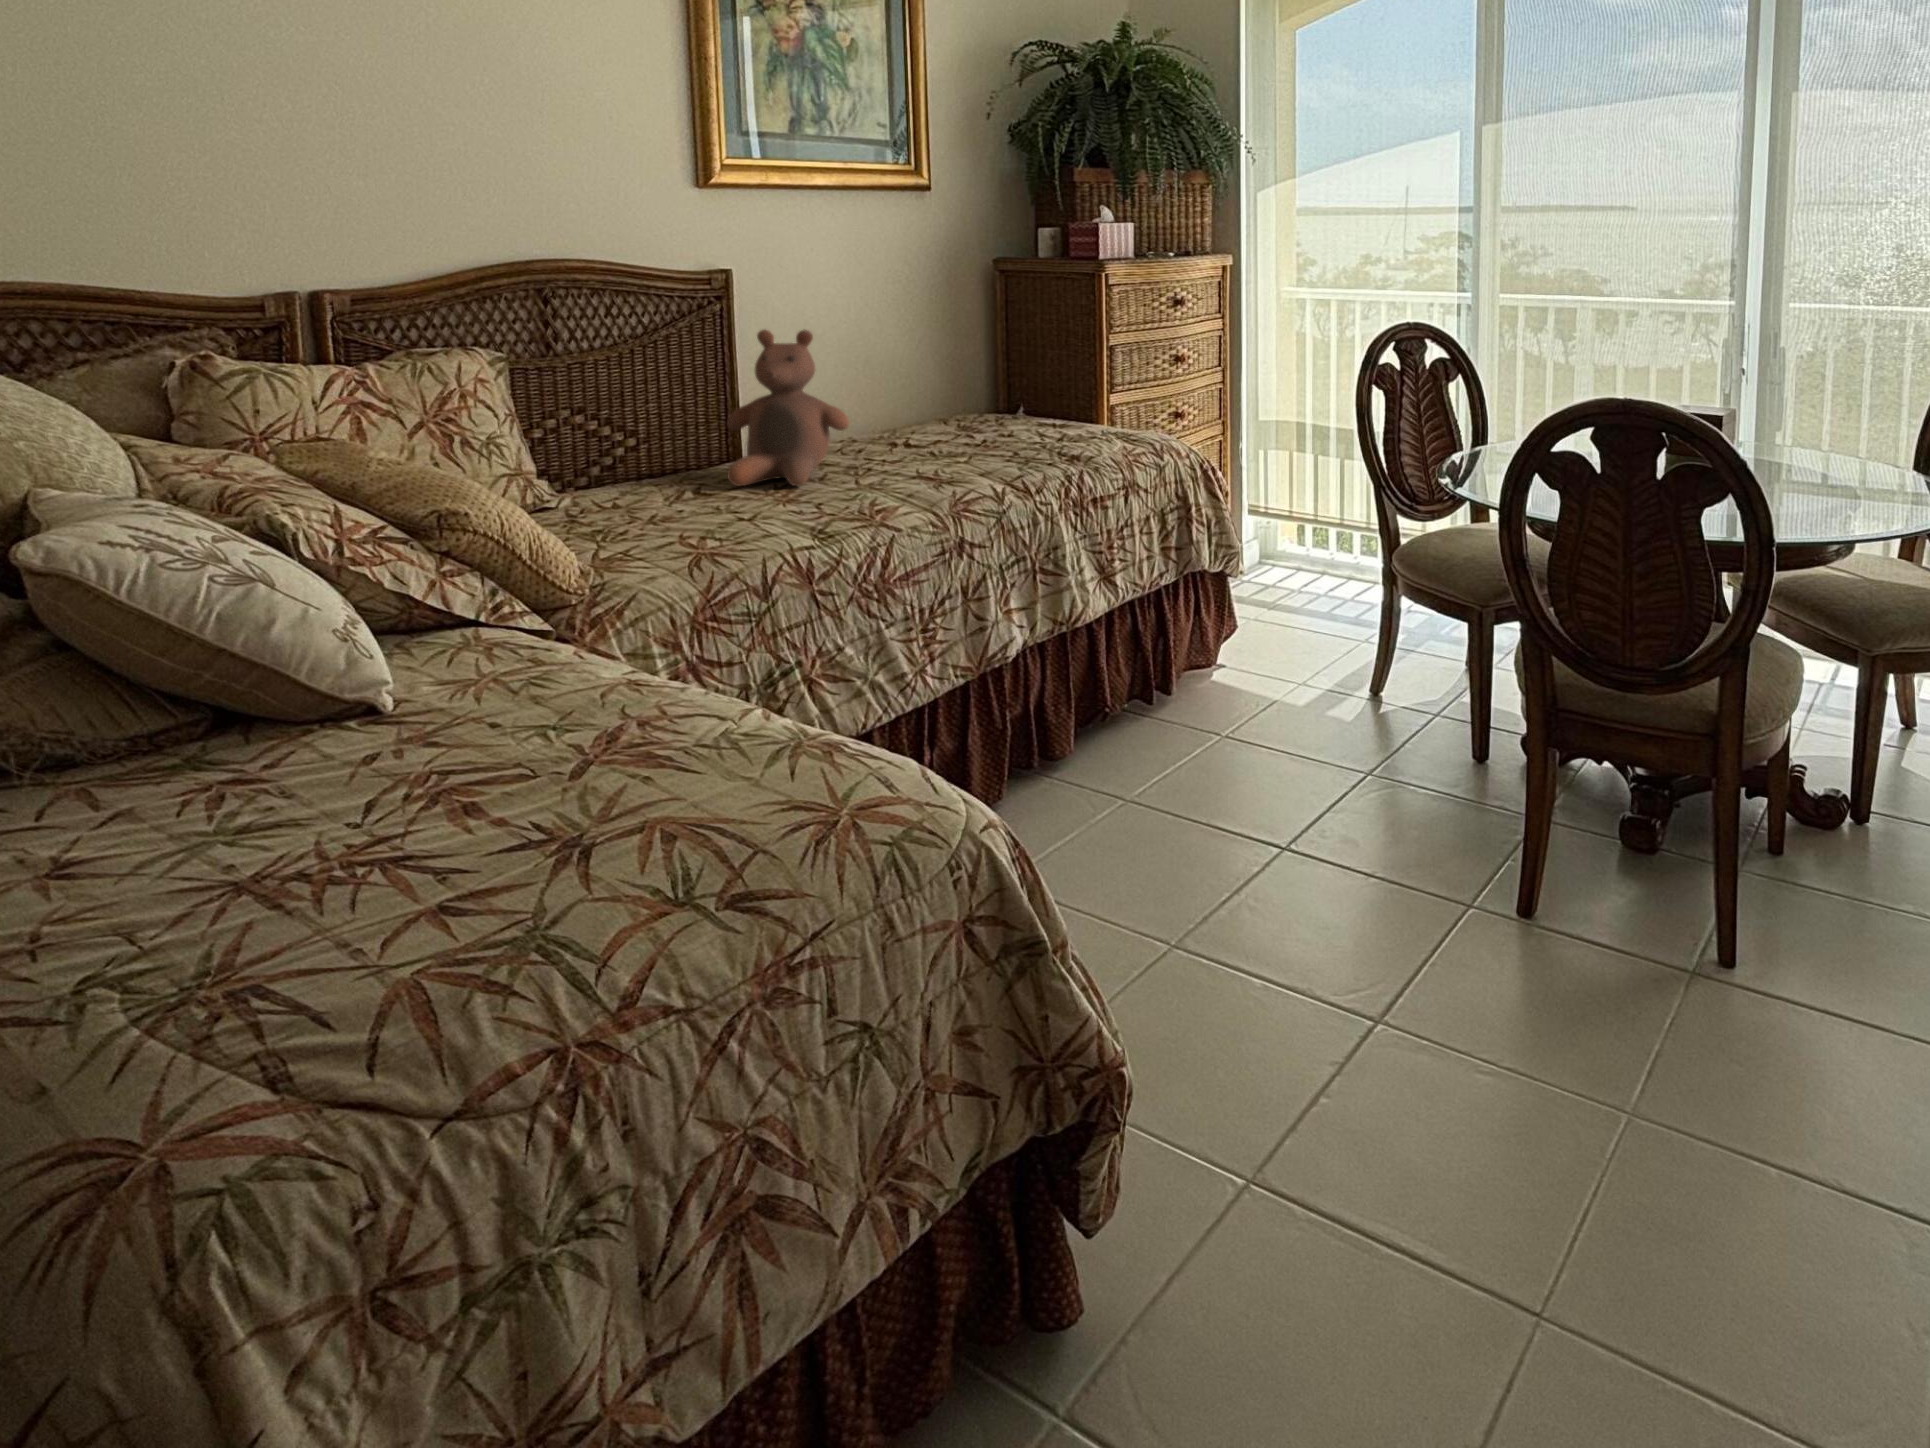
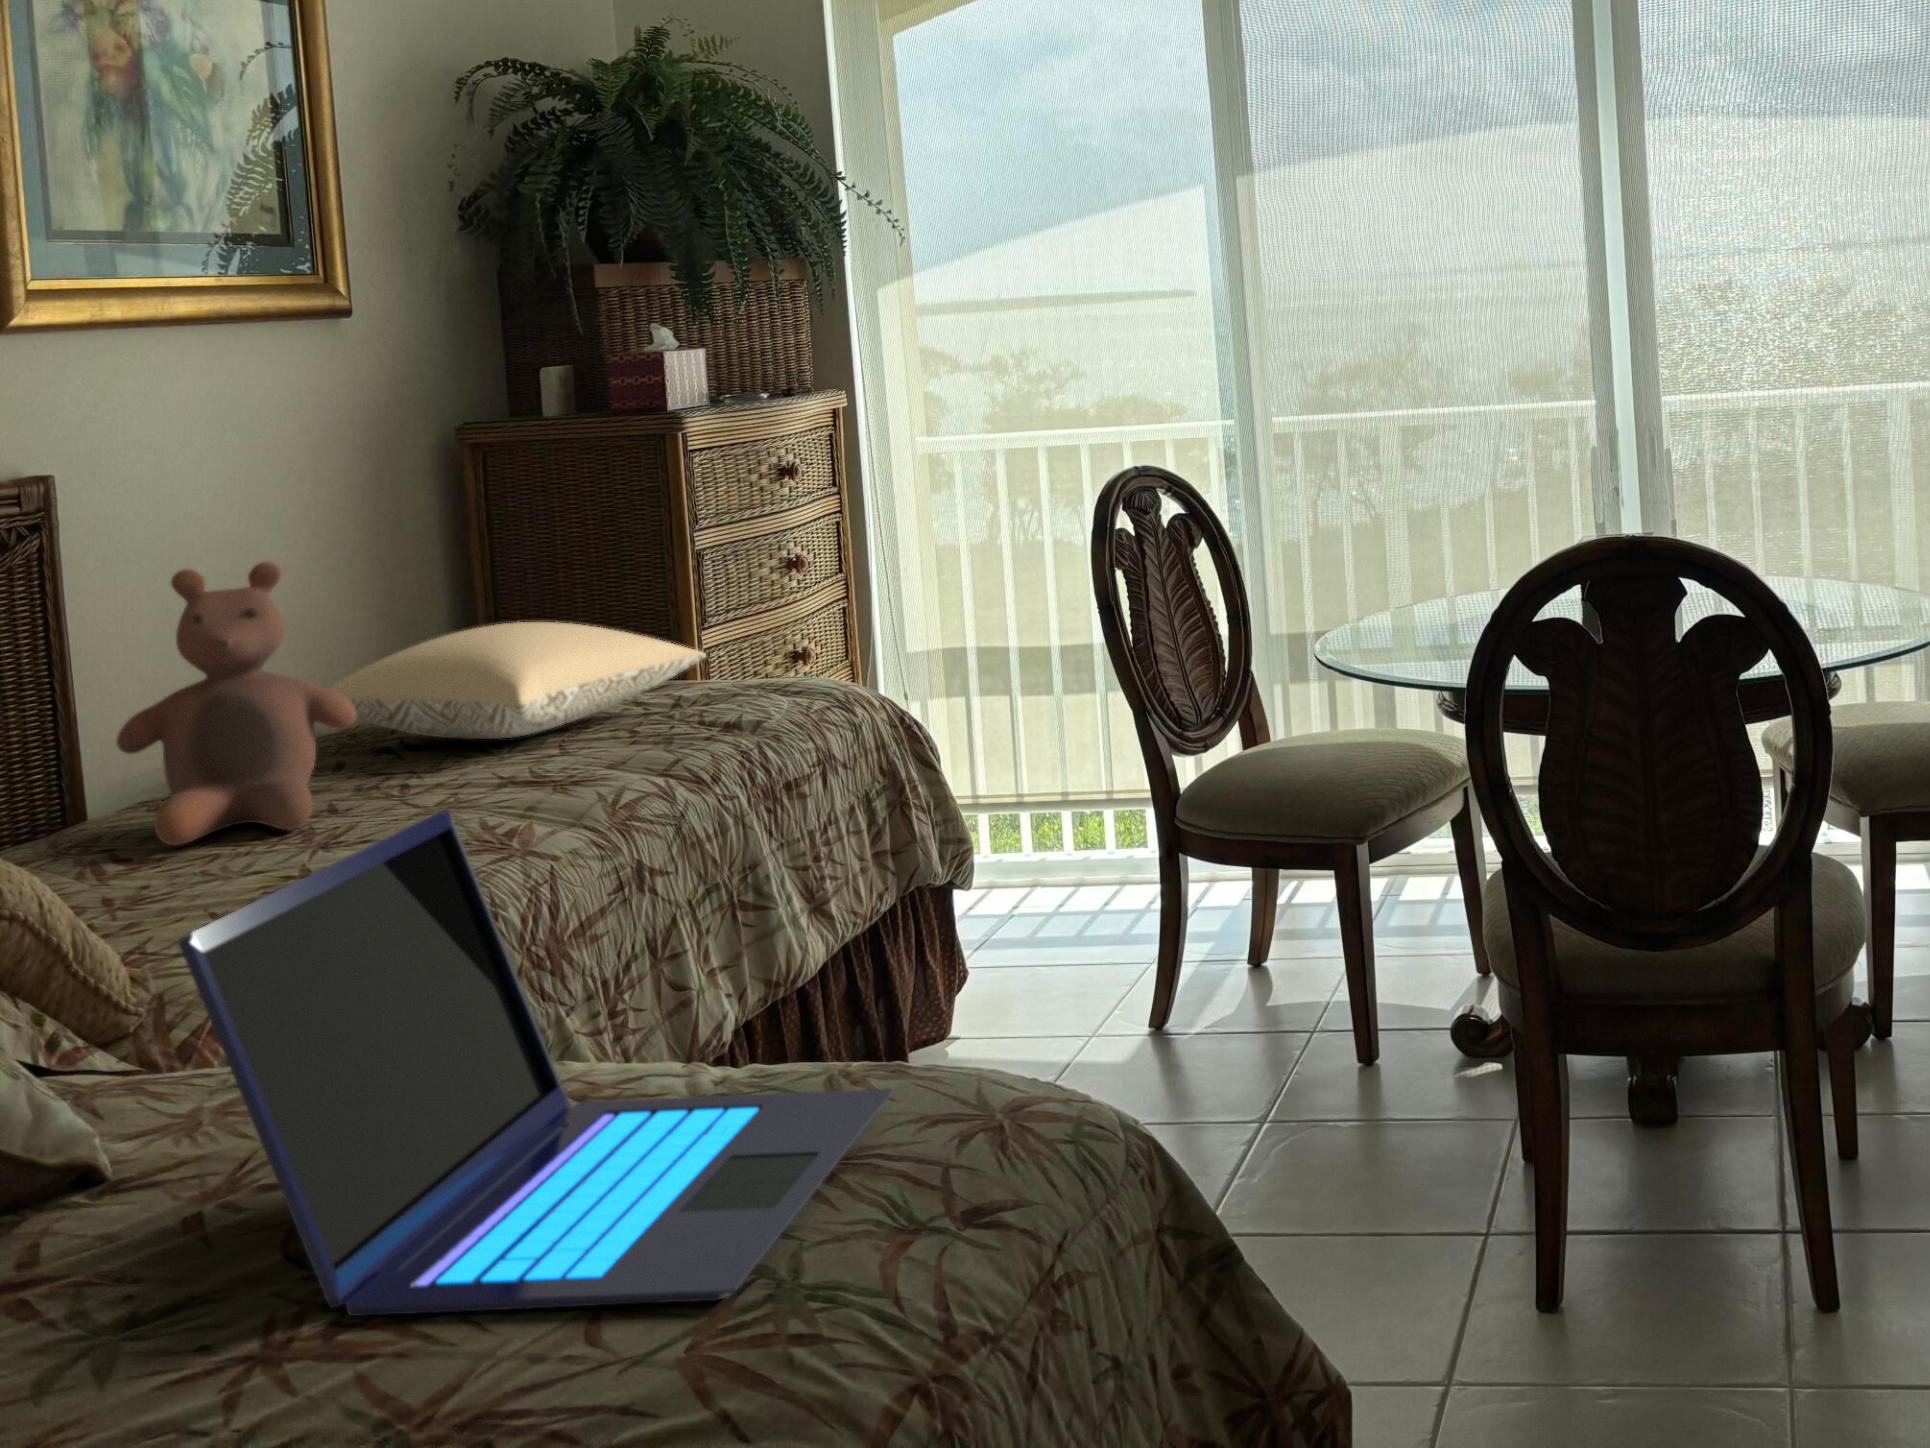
pillow: none [869,379,1080,446] -> present [329,622,706,739]
laptop: none [231,517,794,941] -> present [179,810,893,1316]

